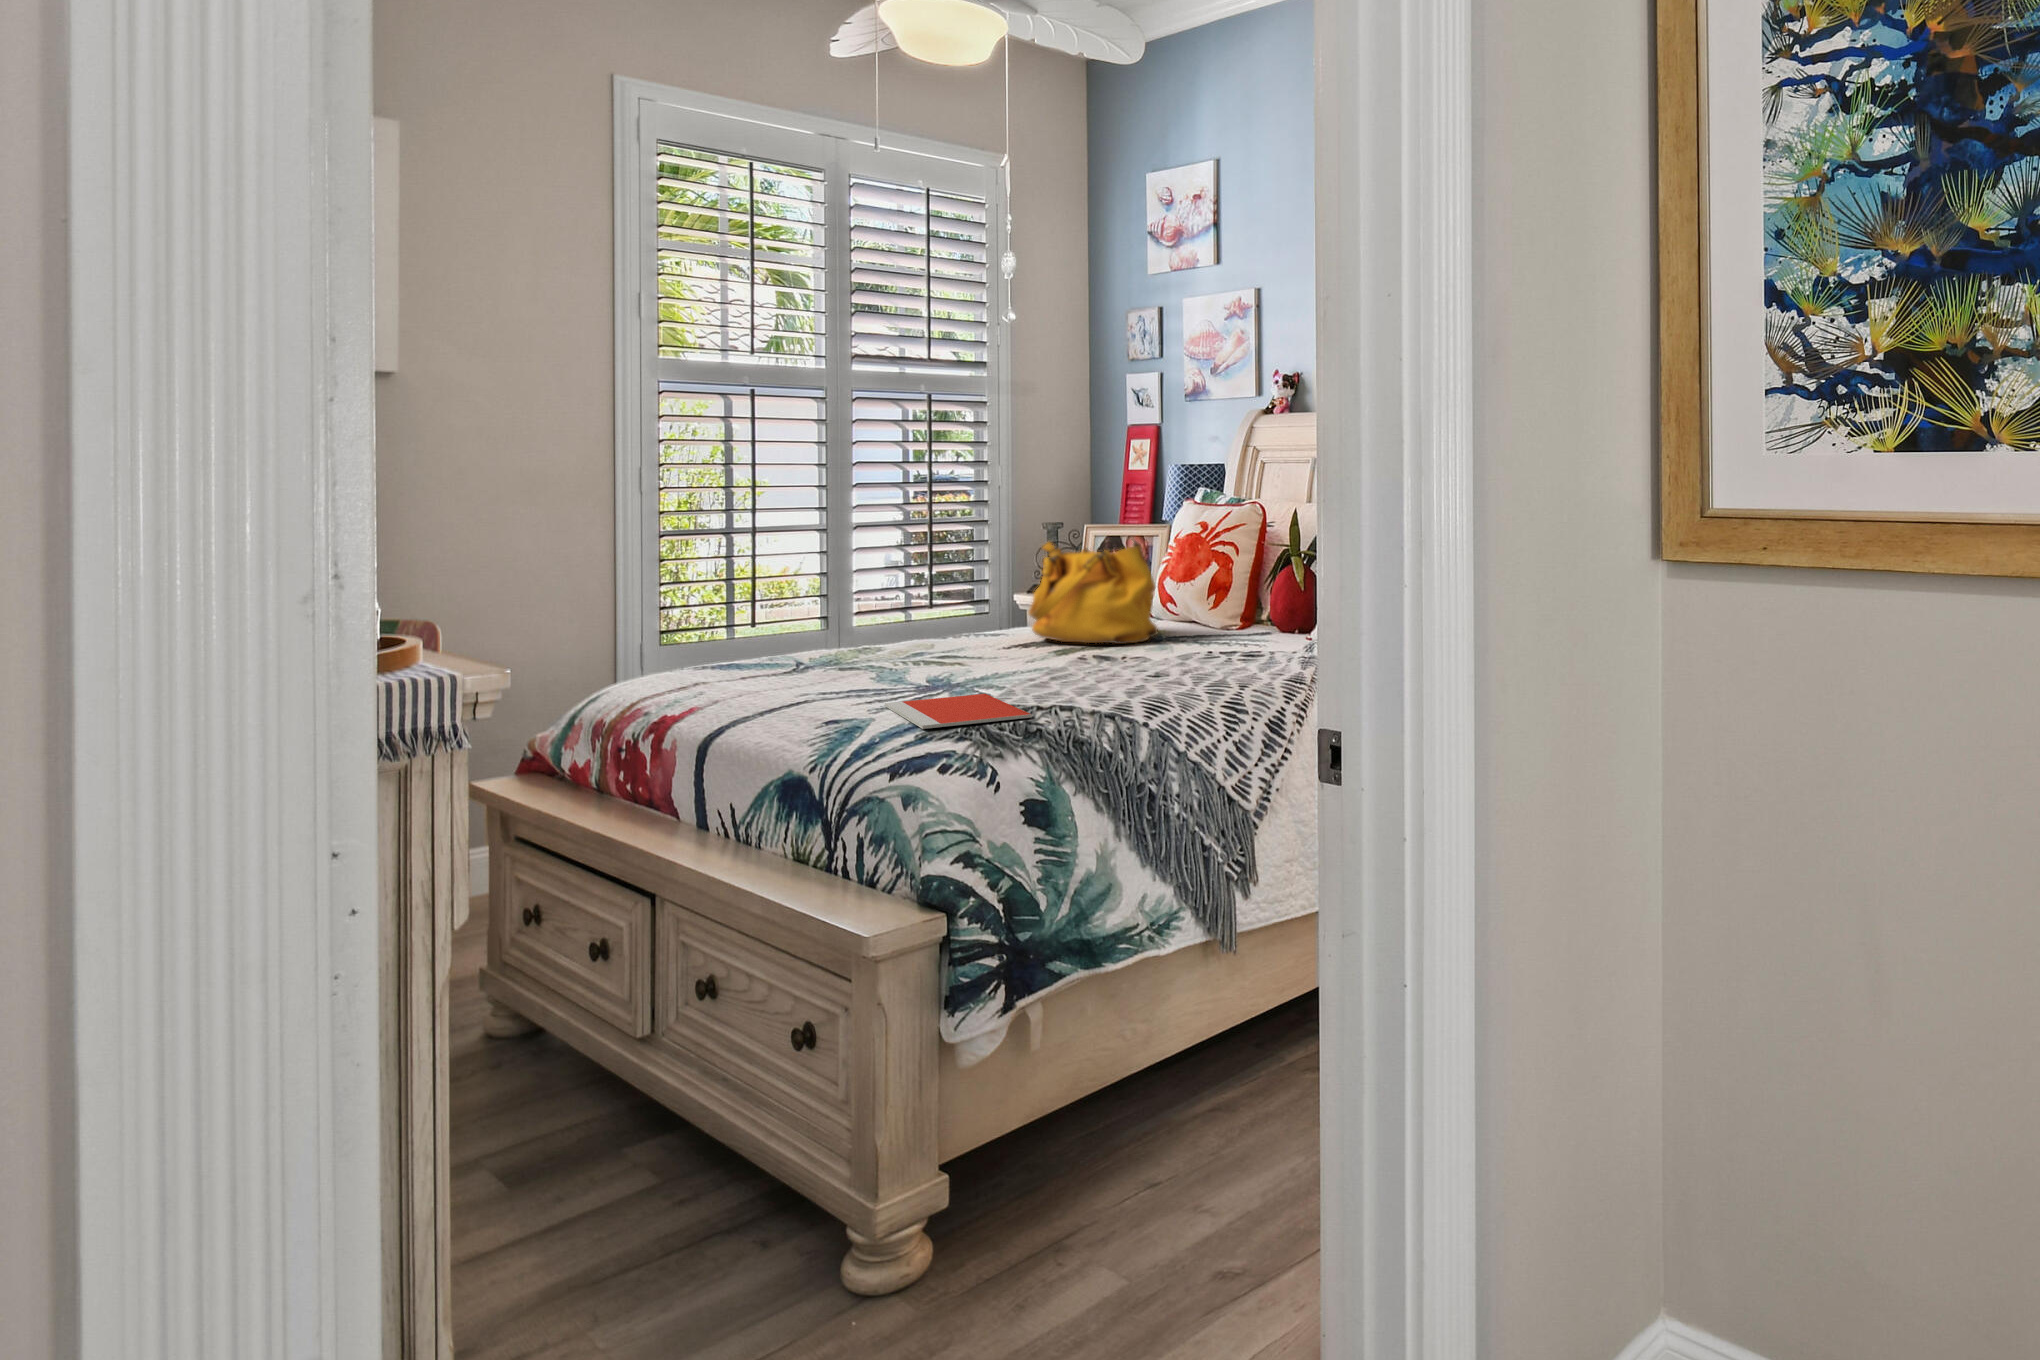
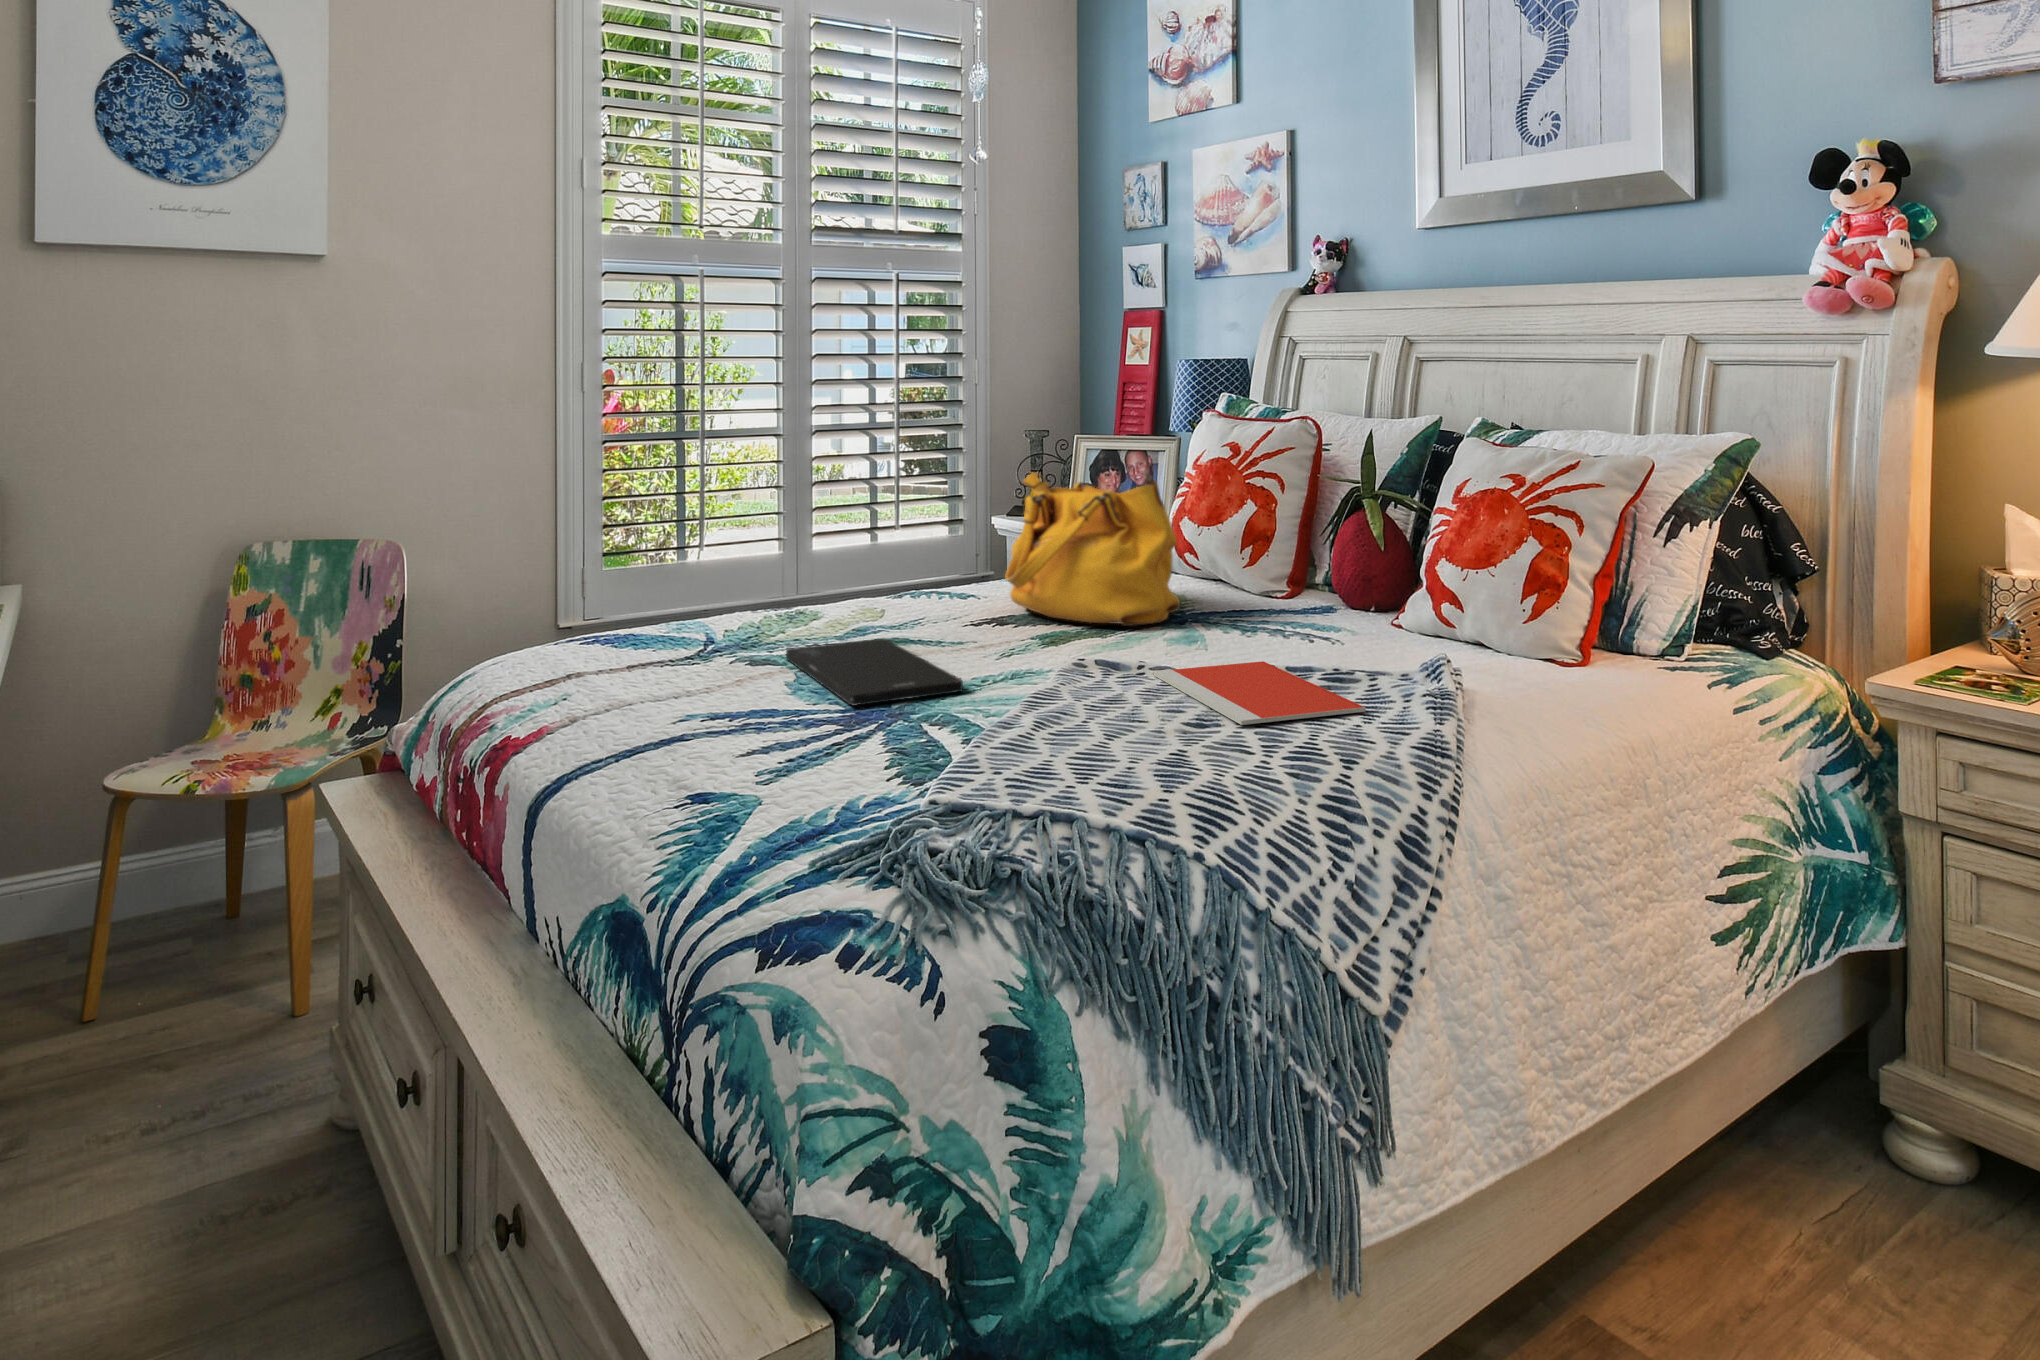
smartphone: none [864,654,1000,683] -> present [786,638,963,706]
notebook: present [885,694,1032,729] -> present [1153,661,1366,725]

